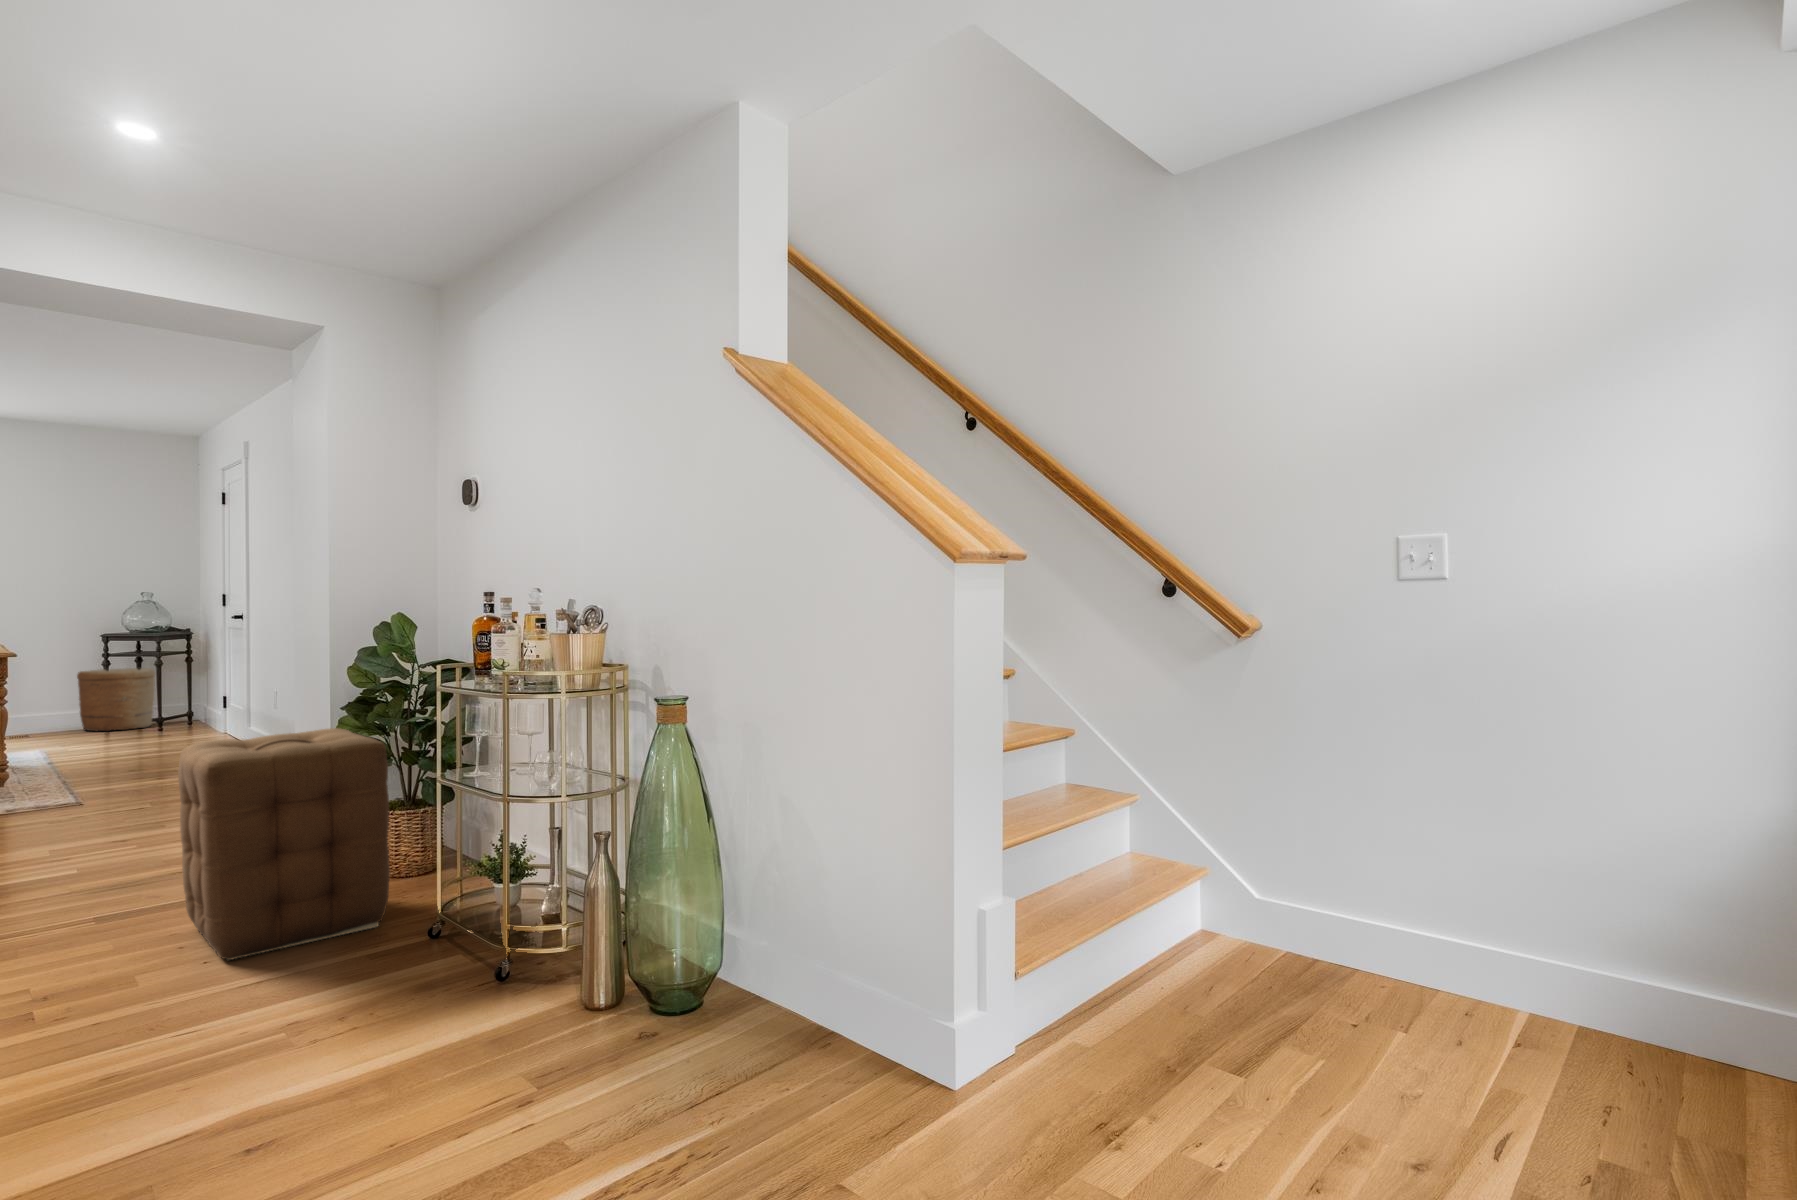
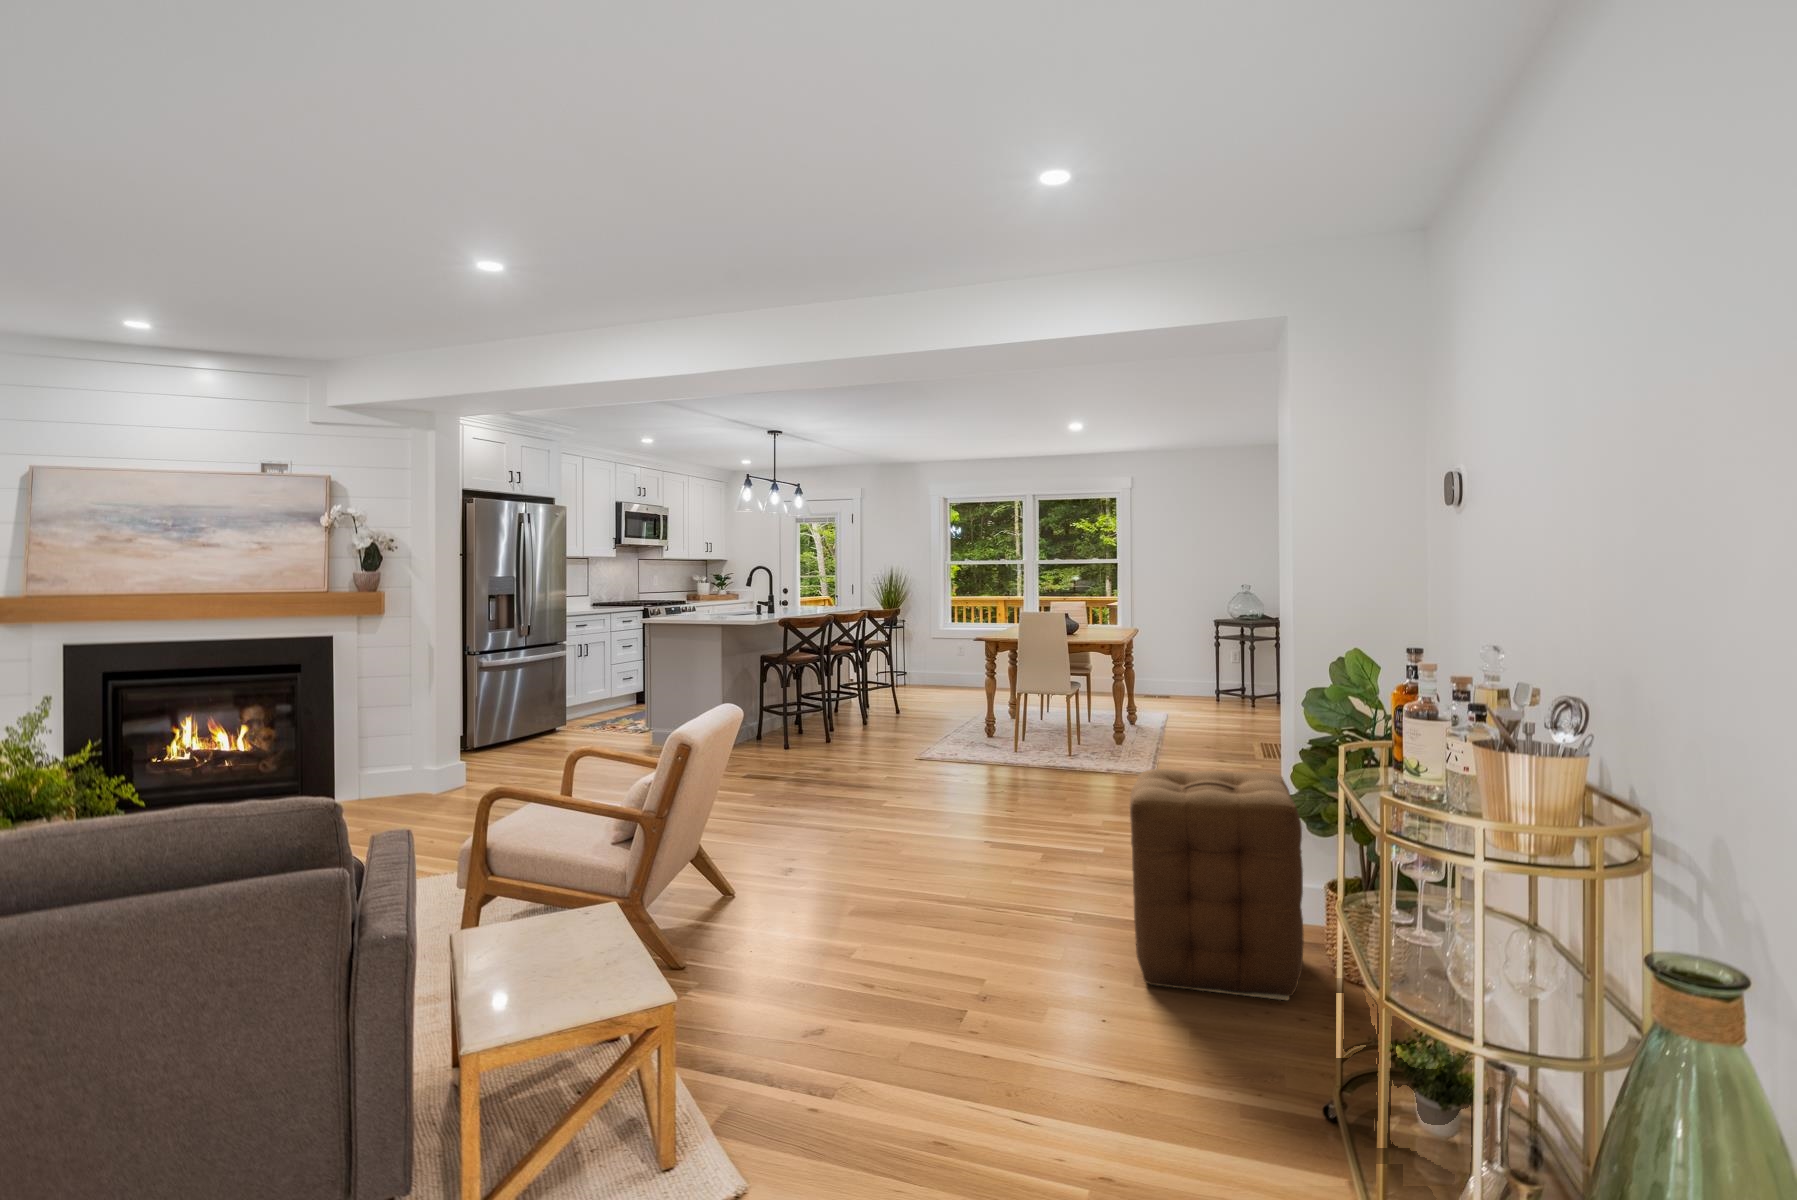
woven basket: present [77,668,155,731] -> none [1198,649,1251,702]

